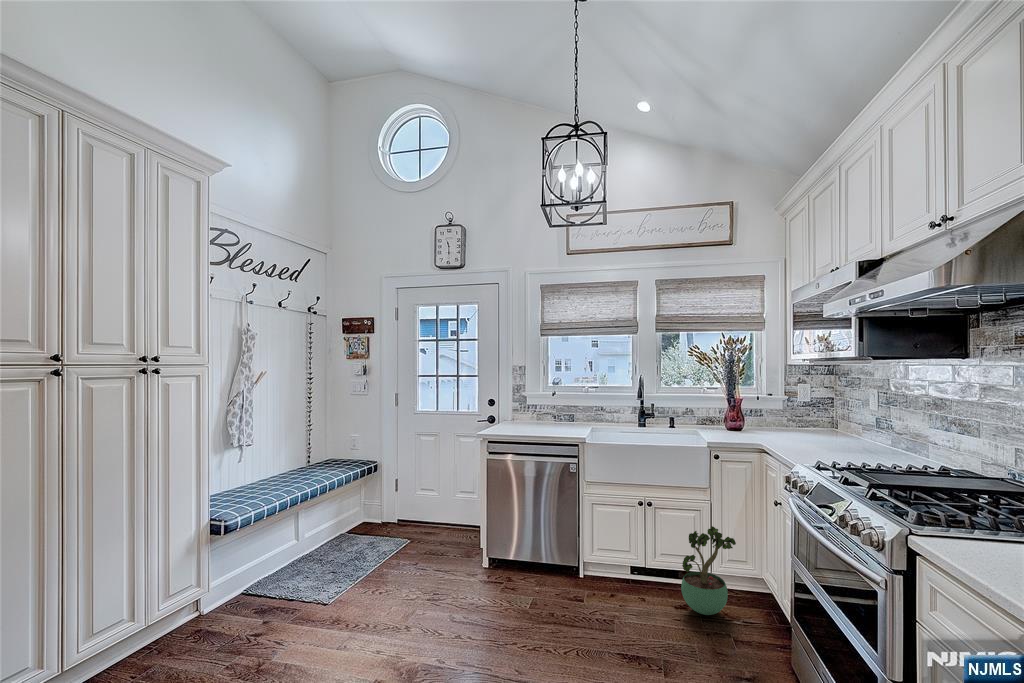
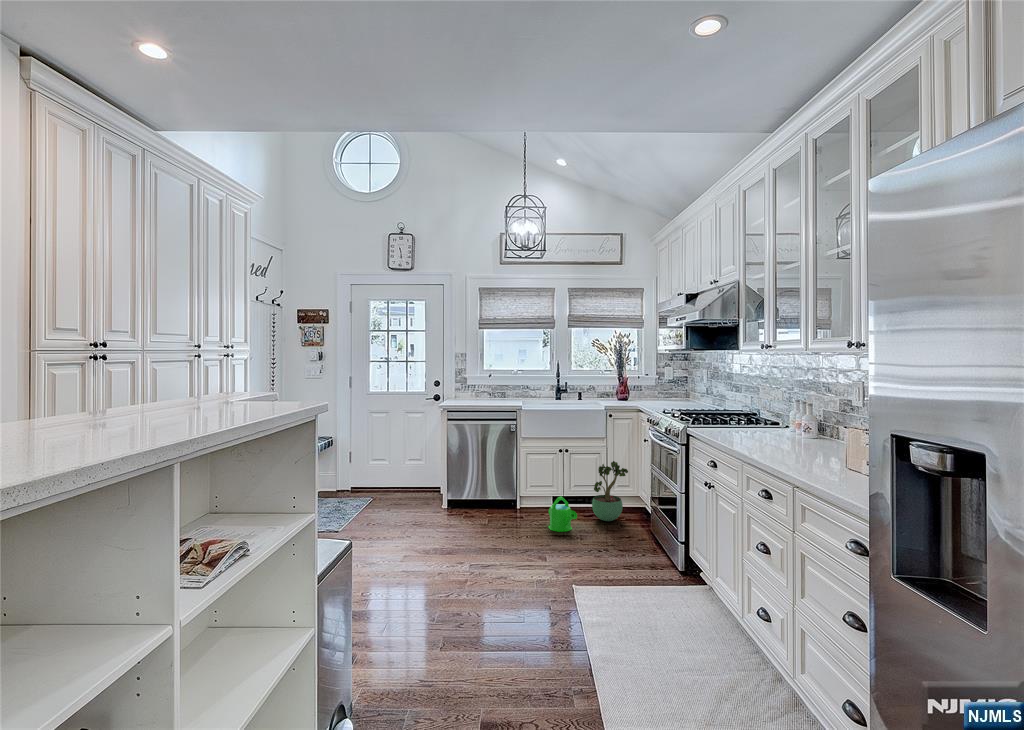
watering can: none [614,574,653,628] -> present [548,496,577,532]

